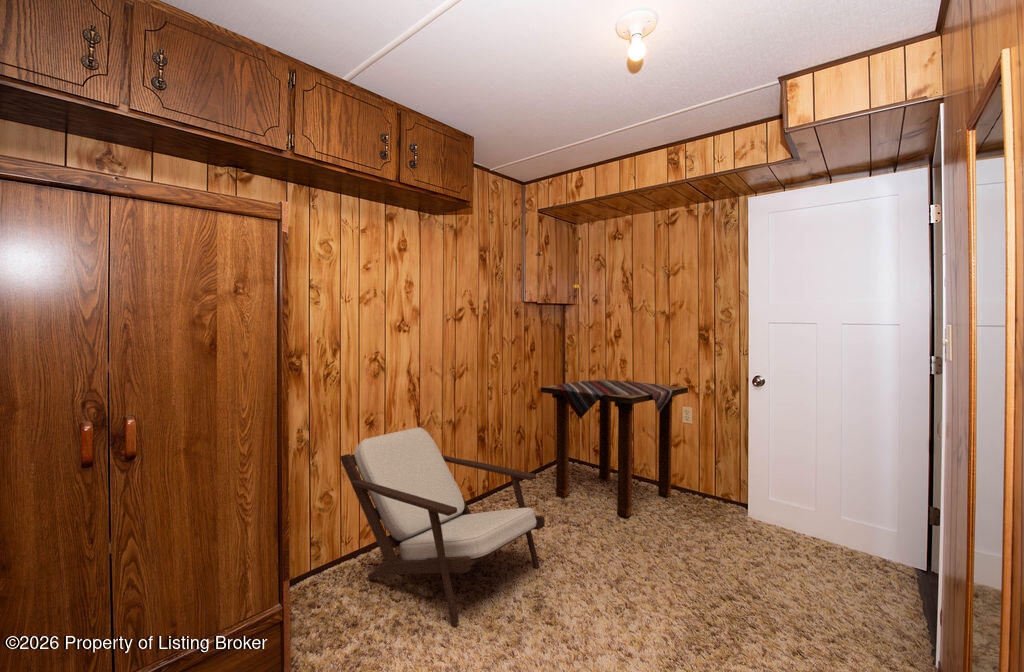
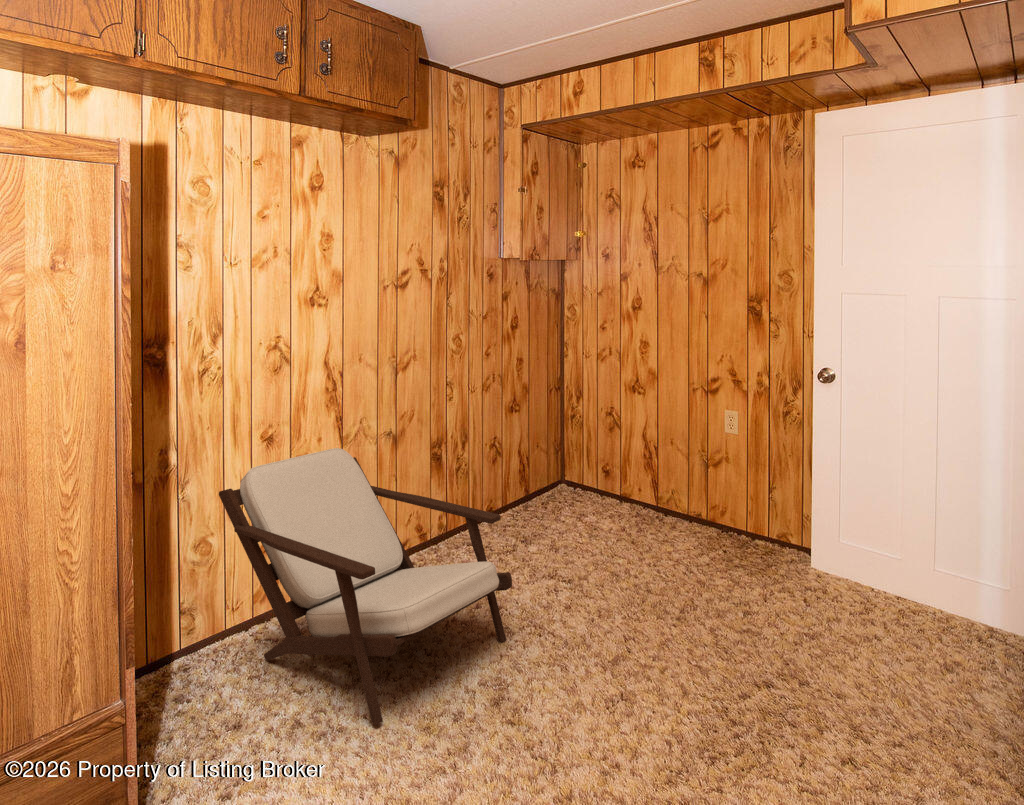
side table: present [541,379,688,517] -> none [520,373,733,568]

